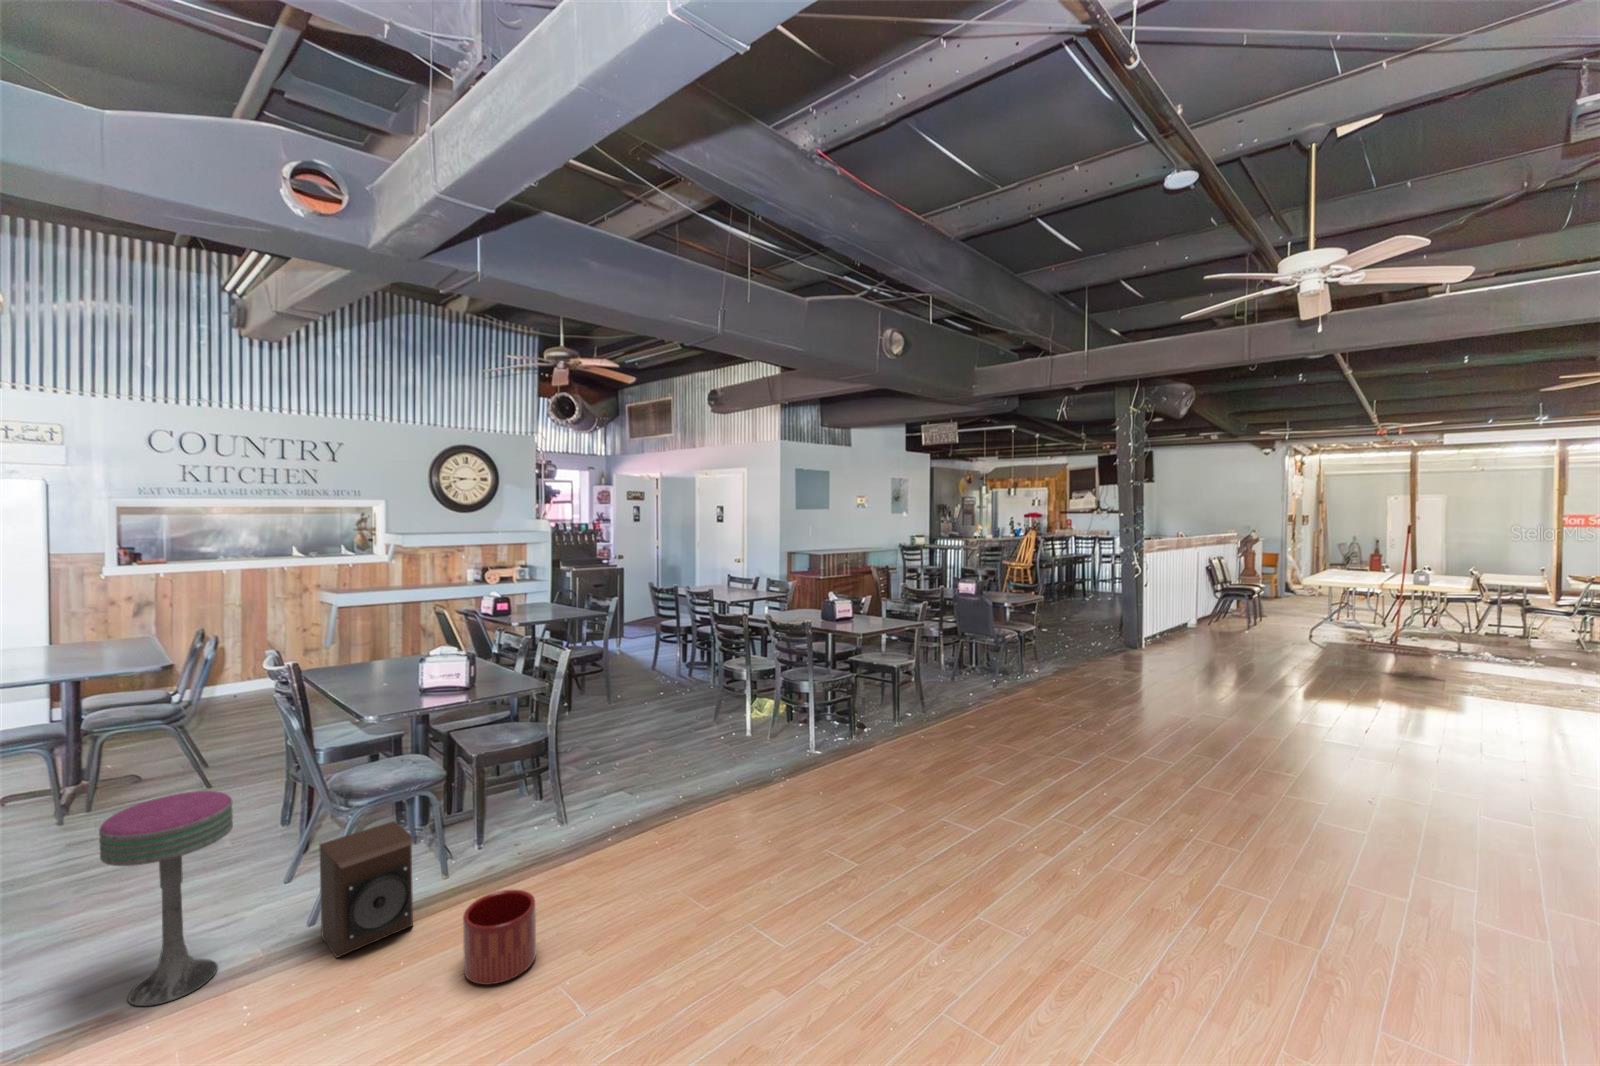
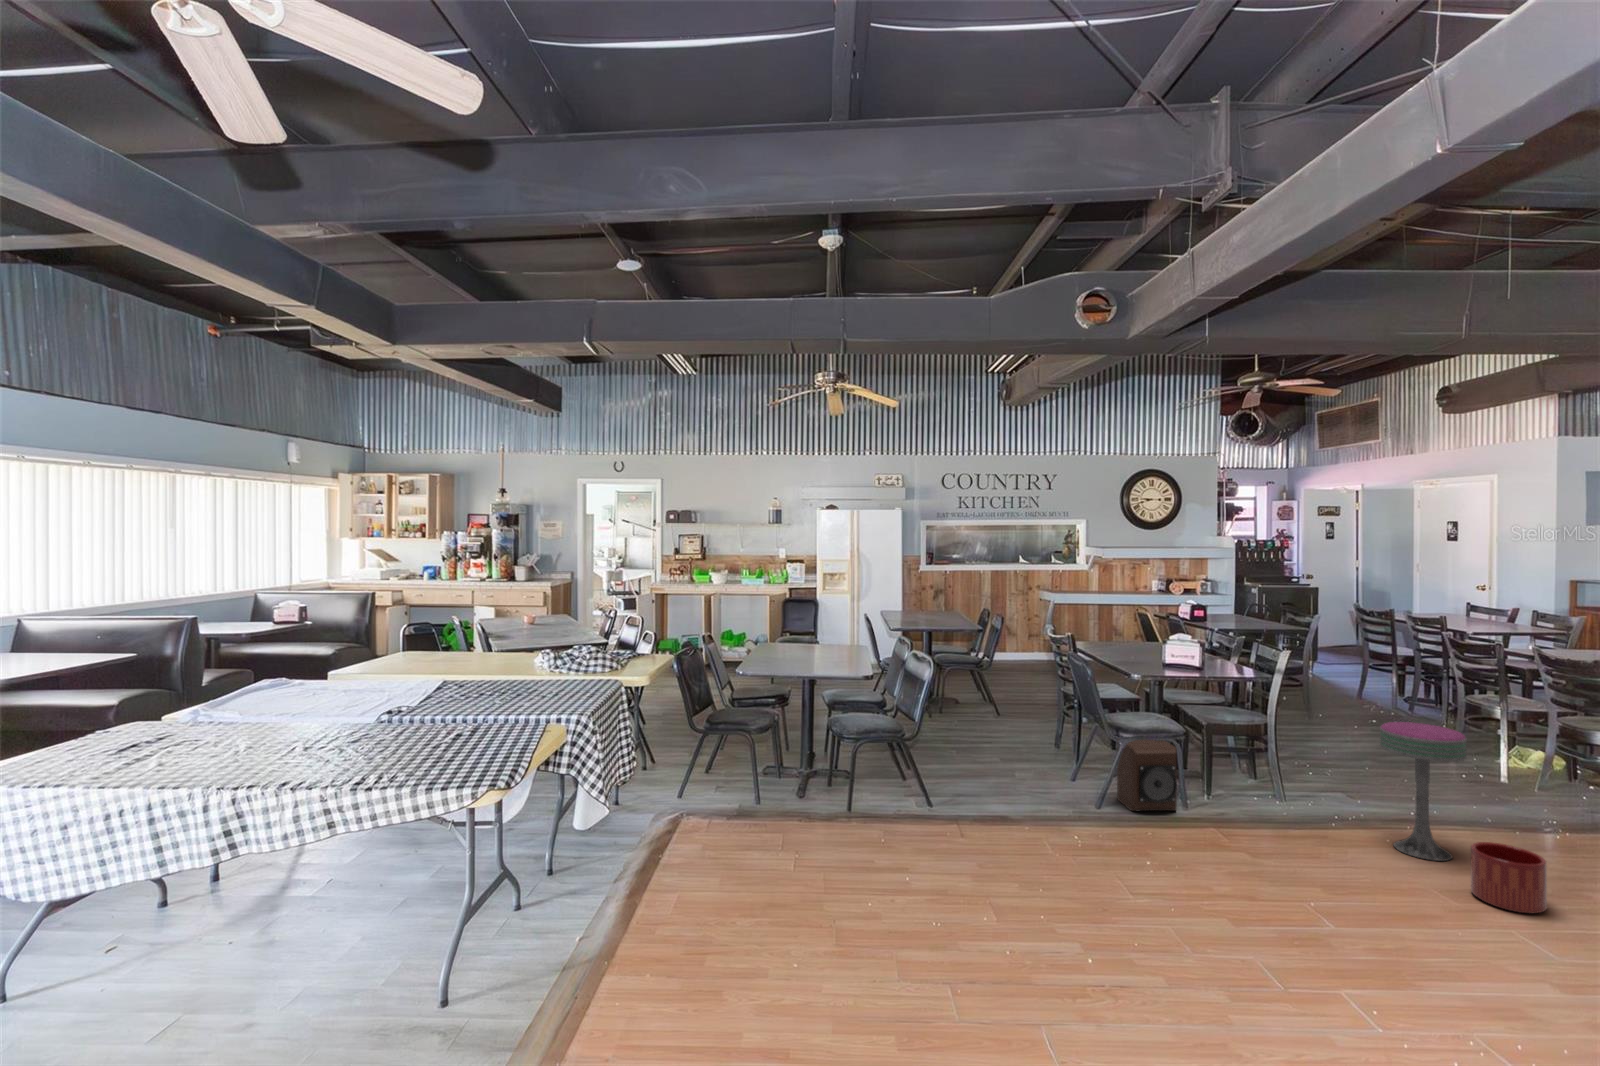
bar stool: present [99,791,233,1006] -> present [1380,722,1467,861]
planter: present [463,890,536,985] -> present [1471,842,1547,913]

